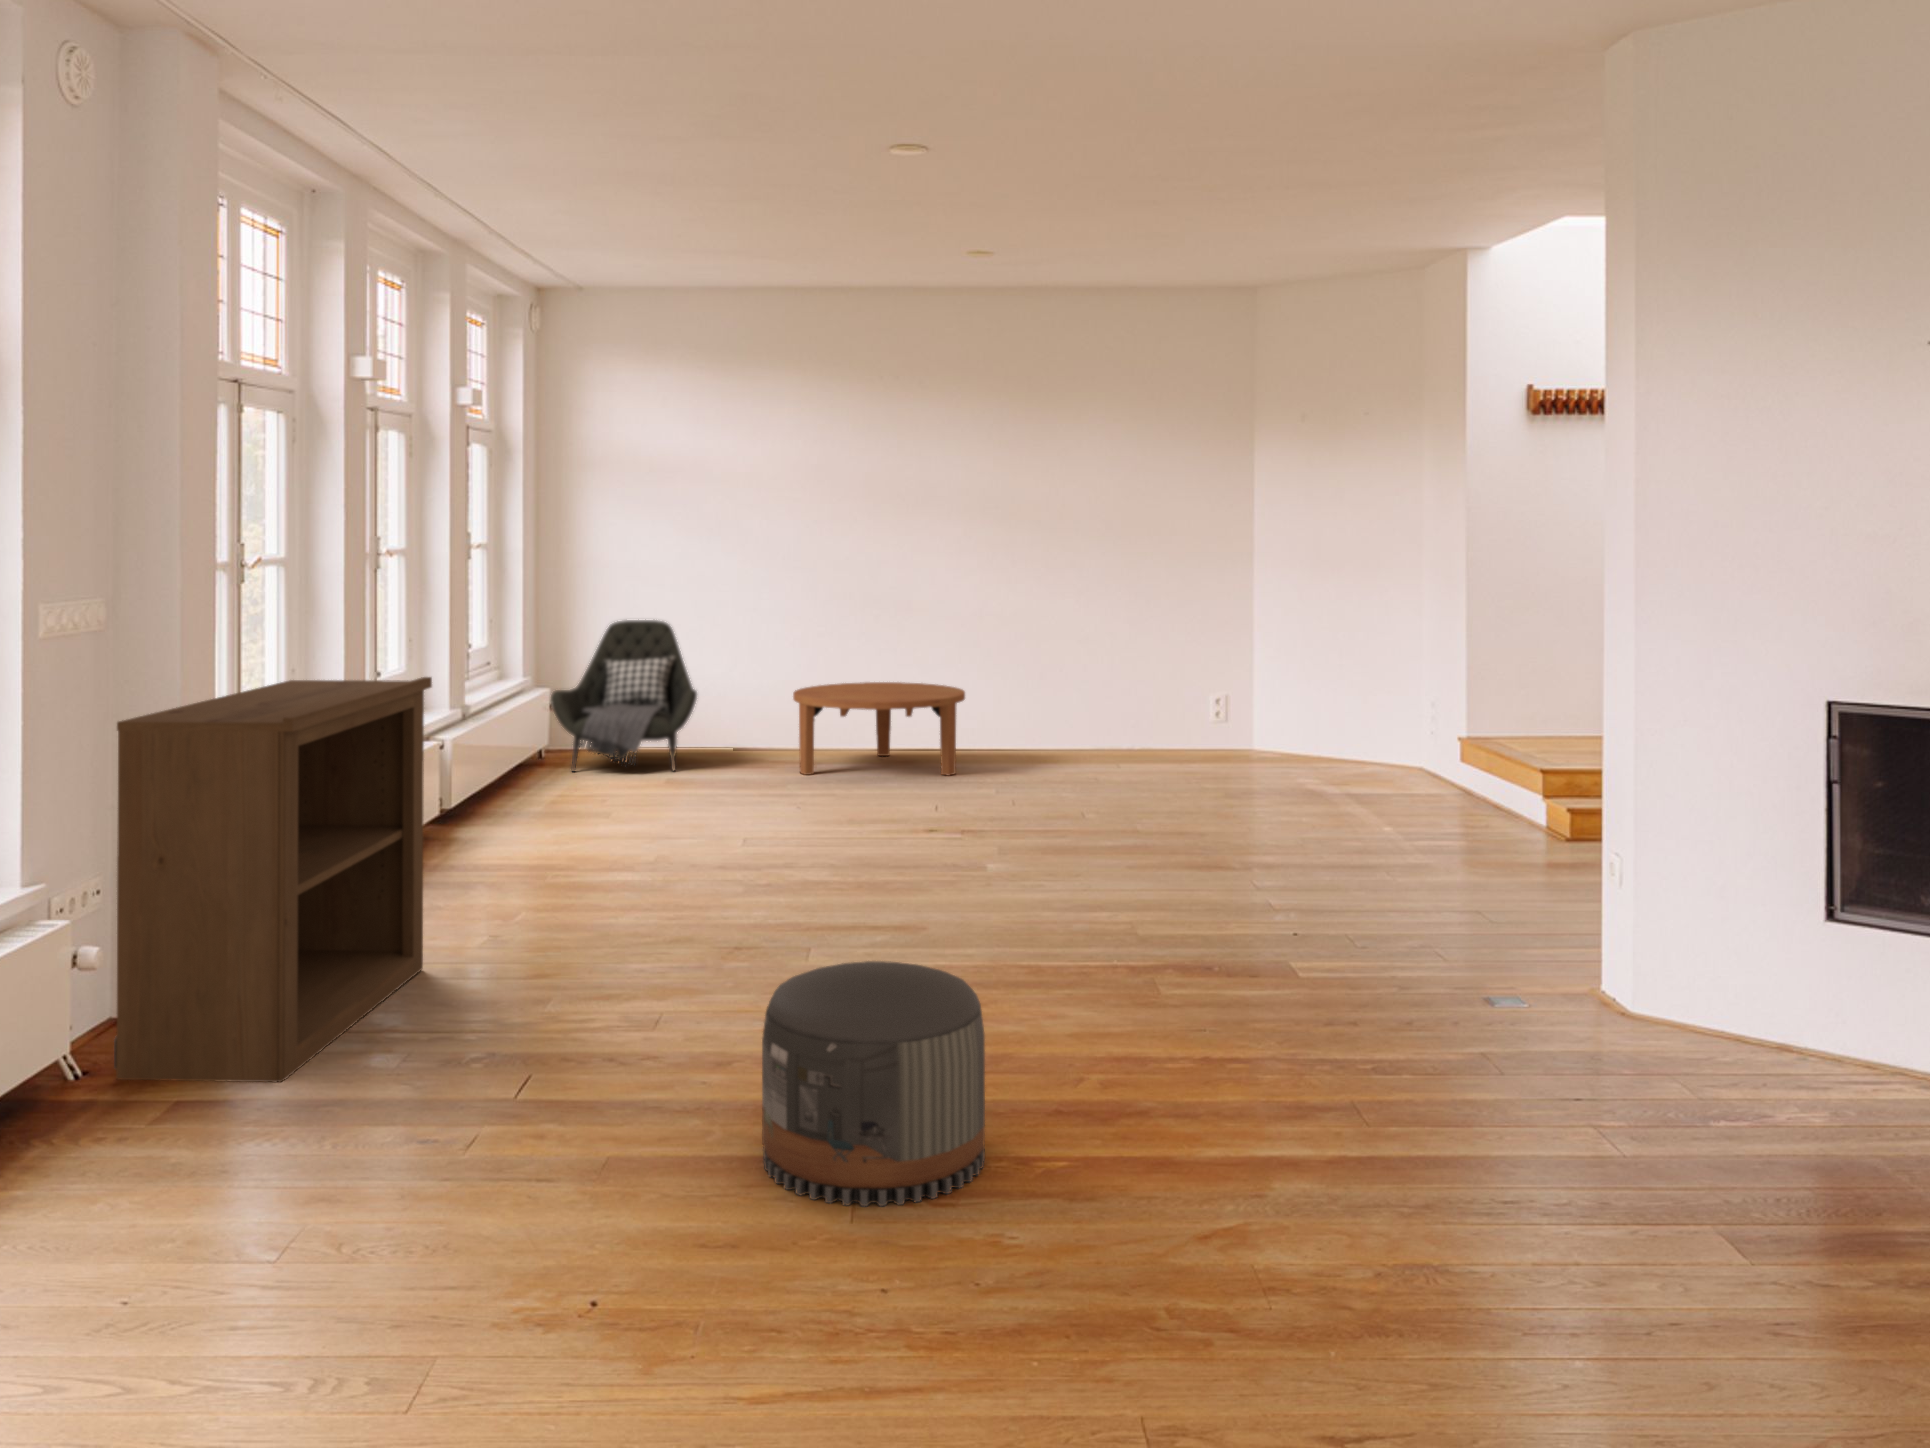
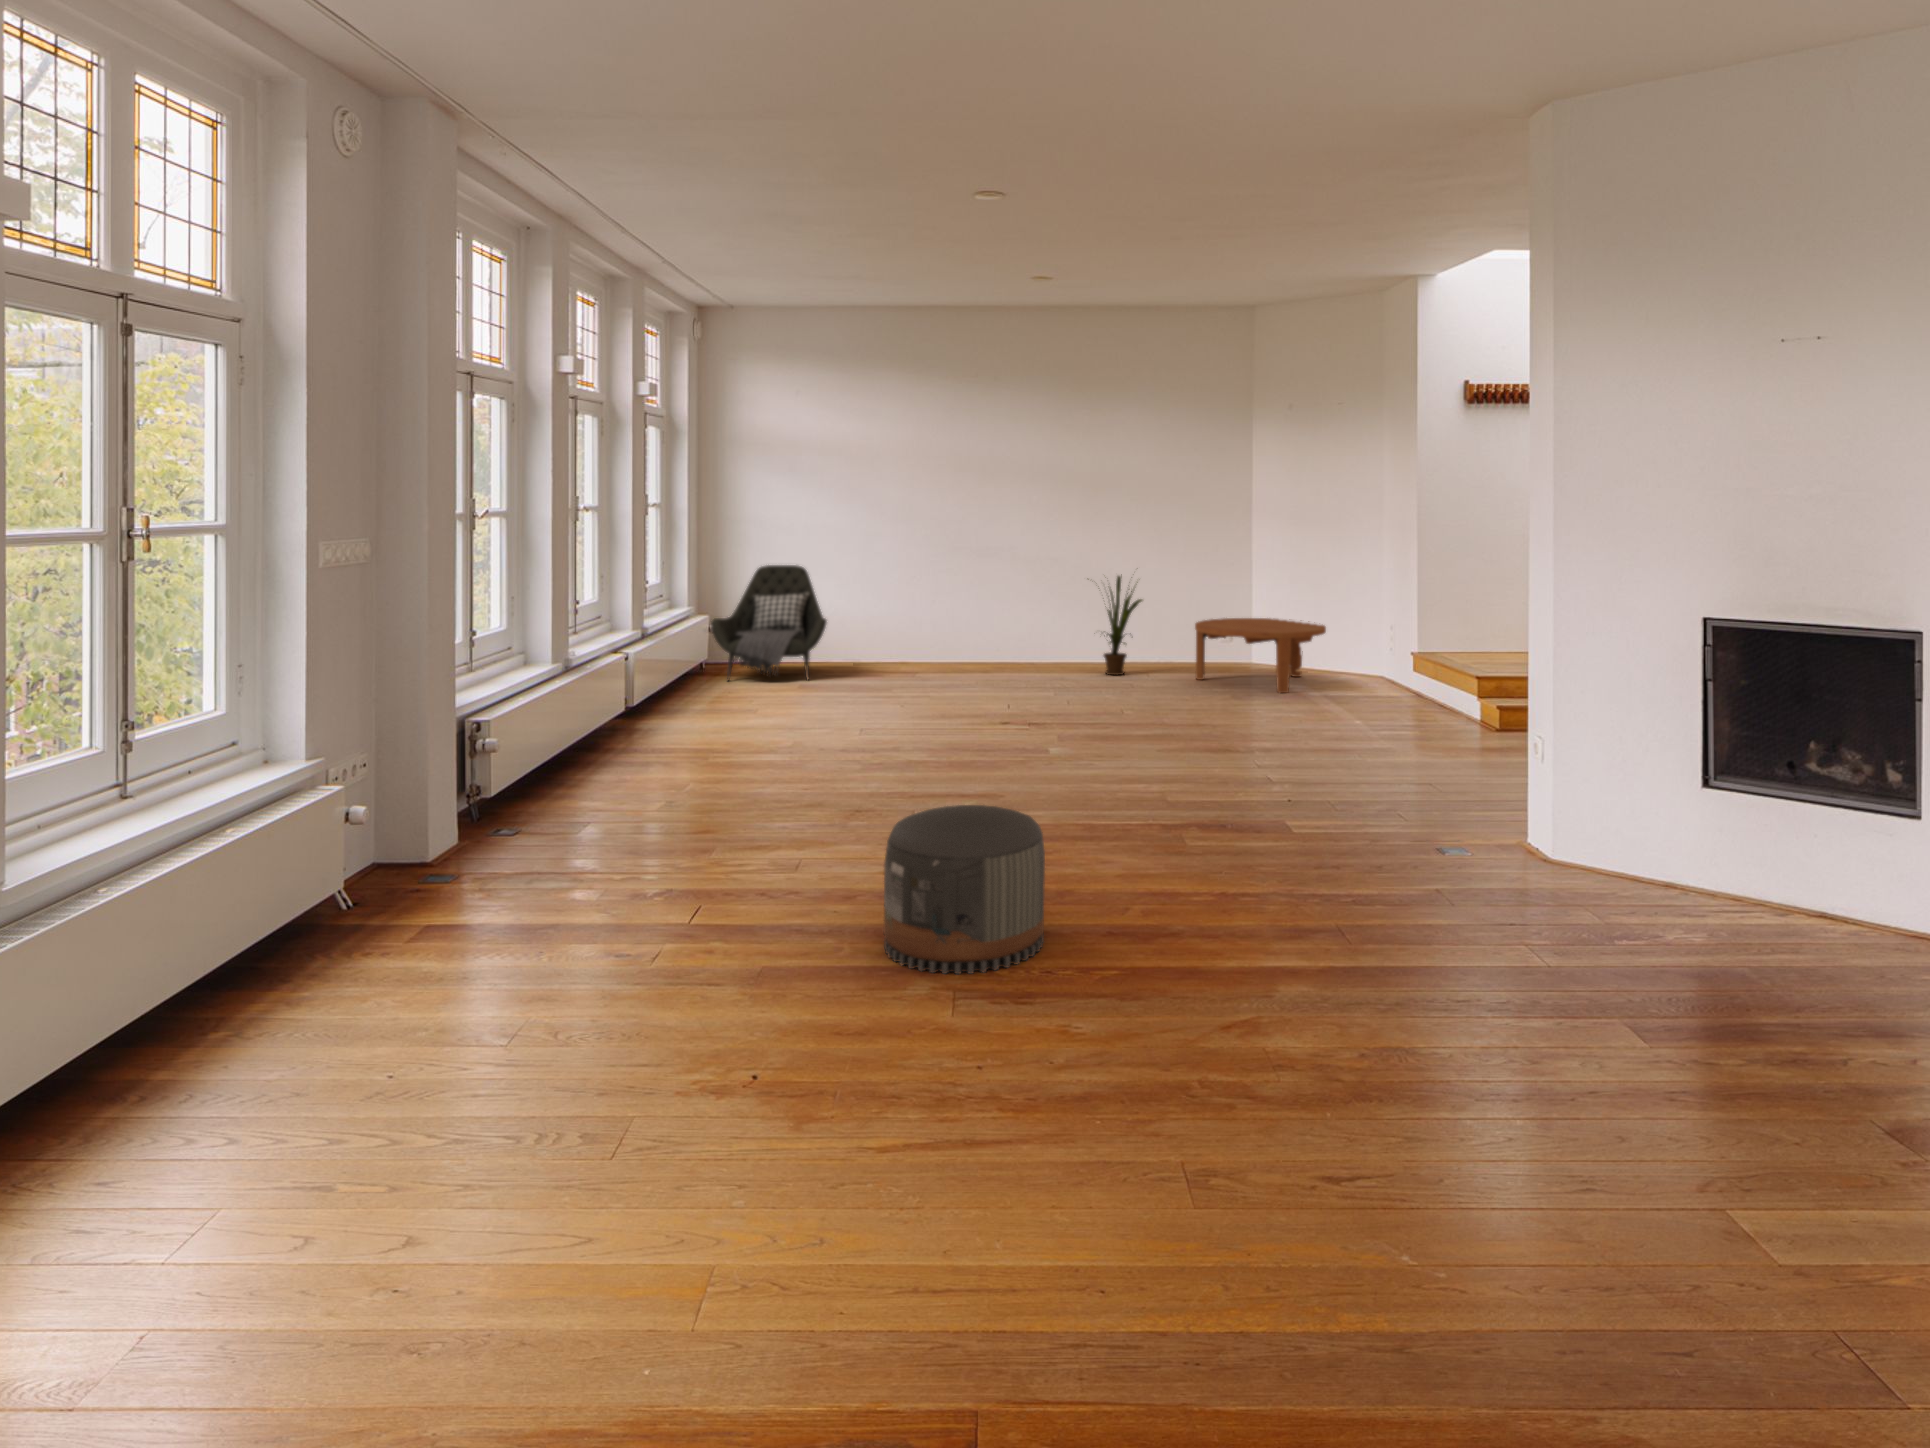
house plant: none [1032,613,1115,766] -> present [1088,576,1142,675]
bookshelf: present [114,677,432,1082] -> none [379,603,628,906]
coffee table: present [793,682,965,775] -> present [1195,618,1326,693]

